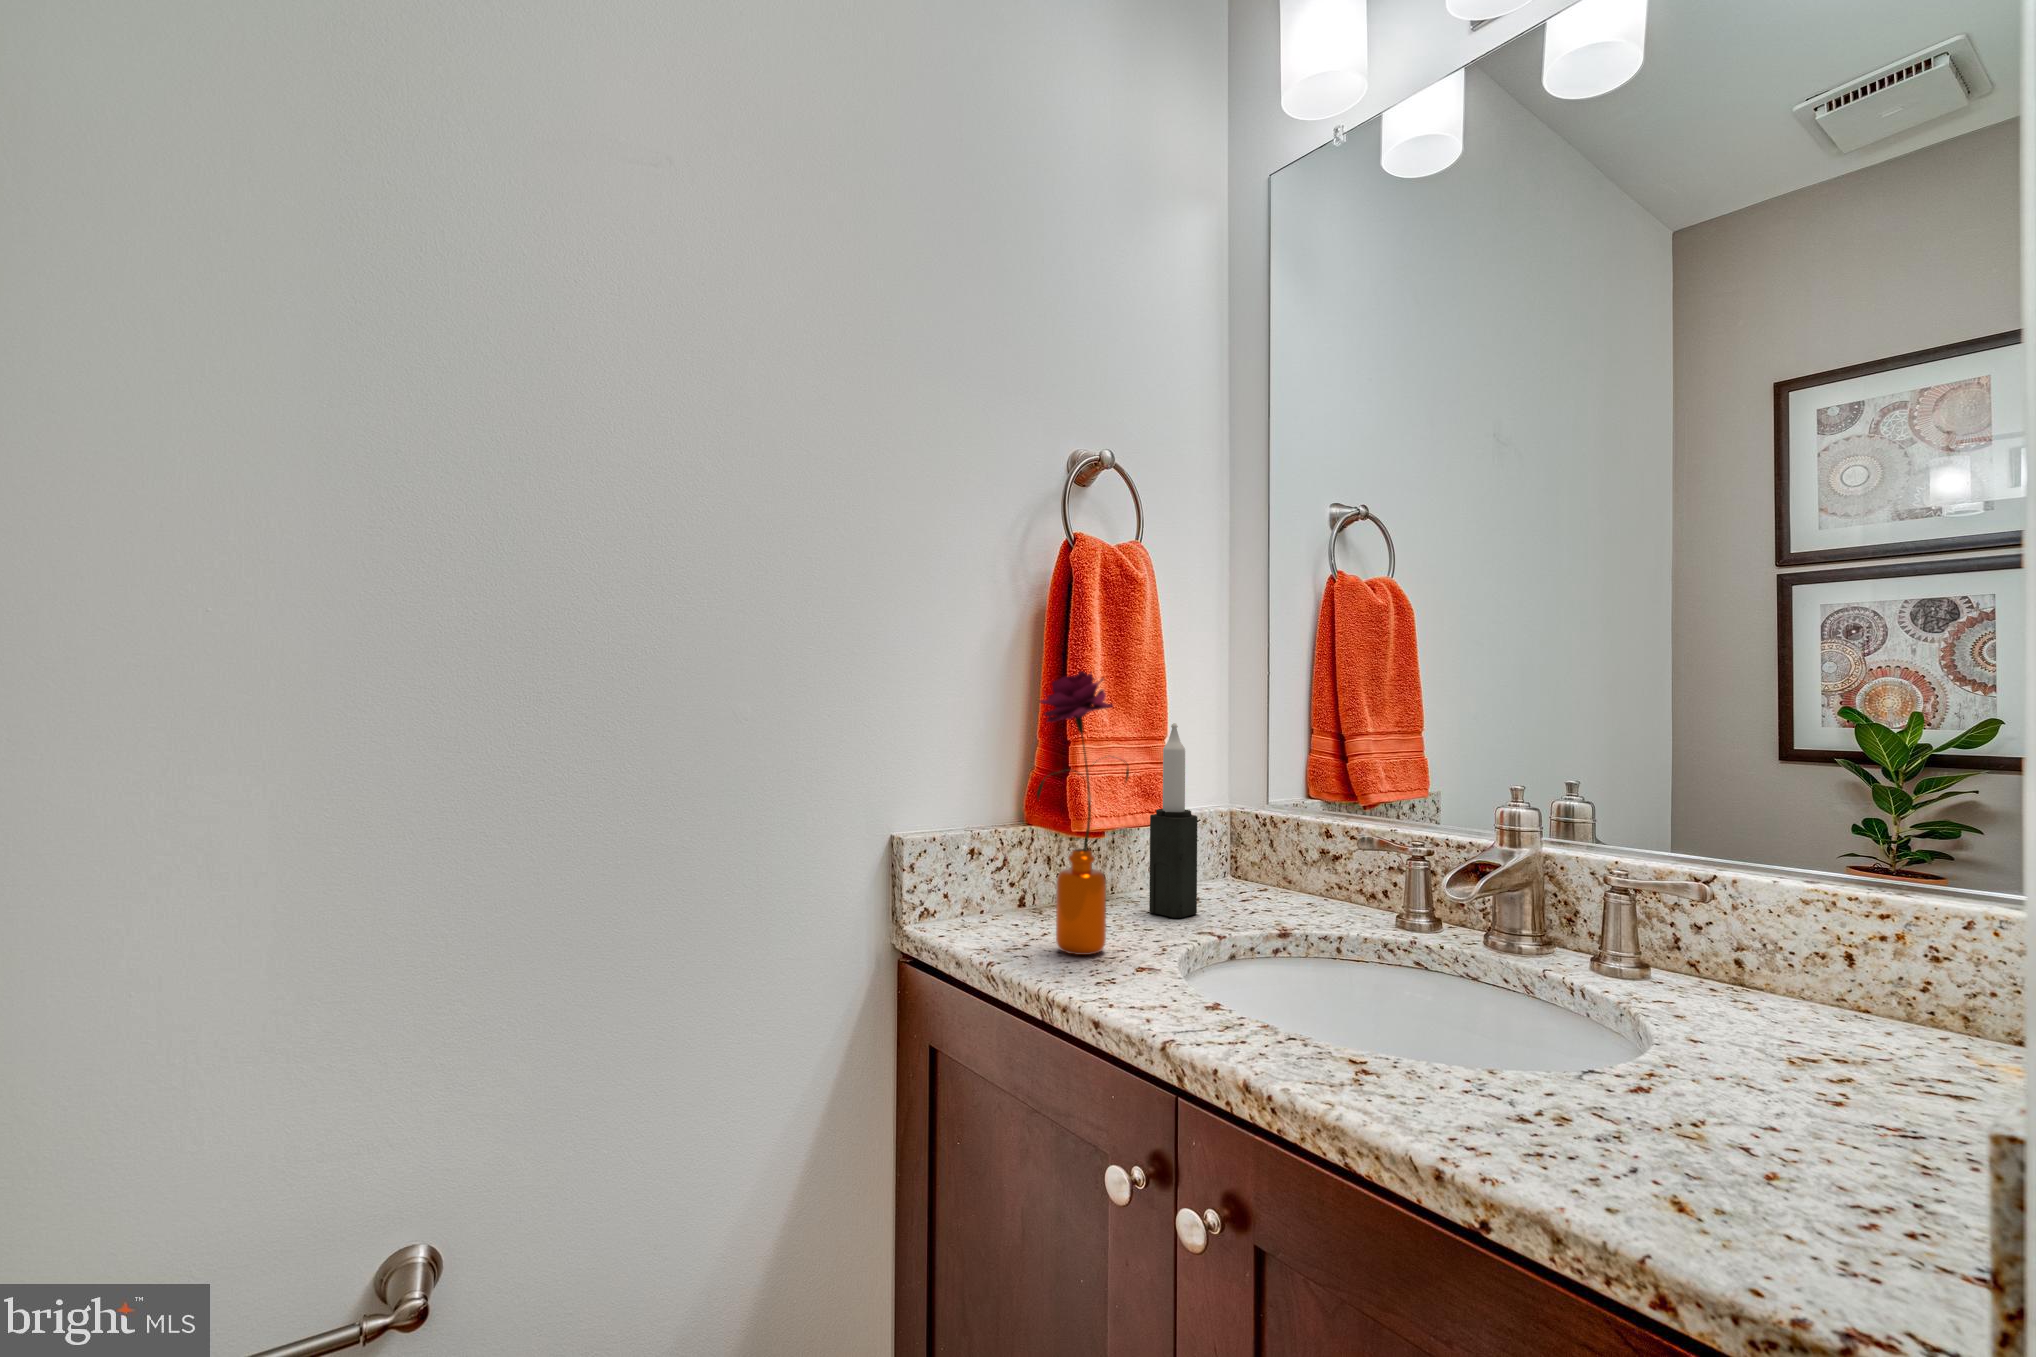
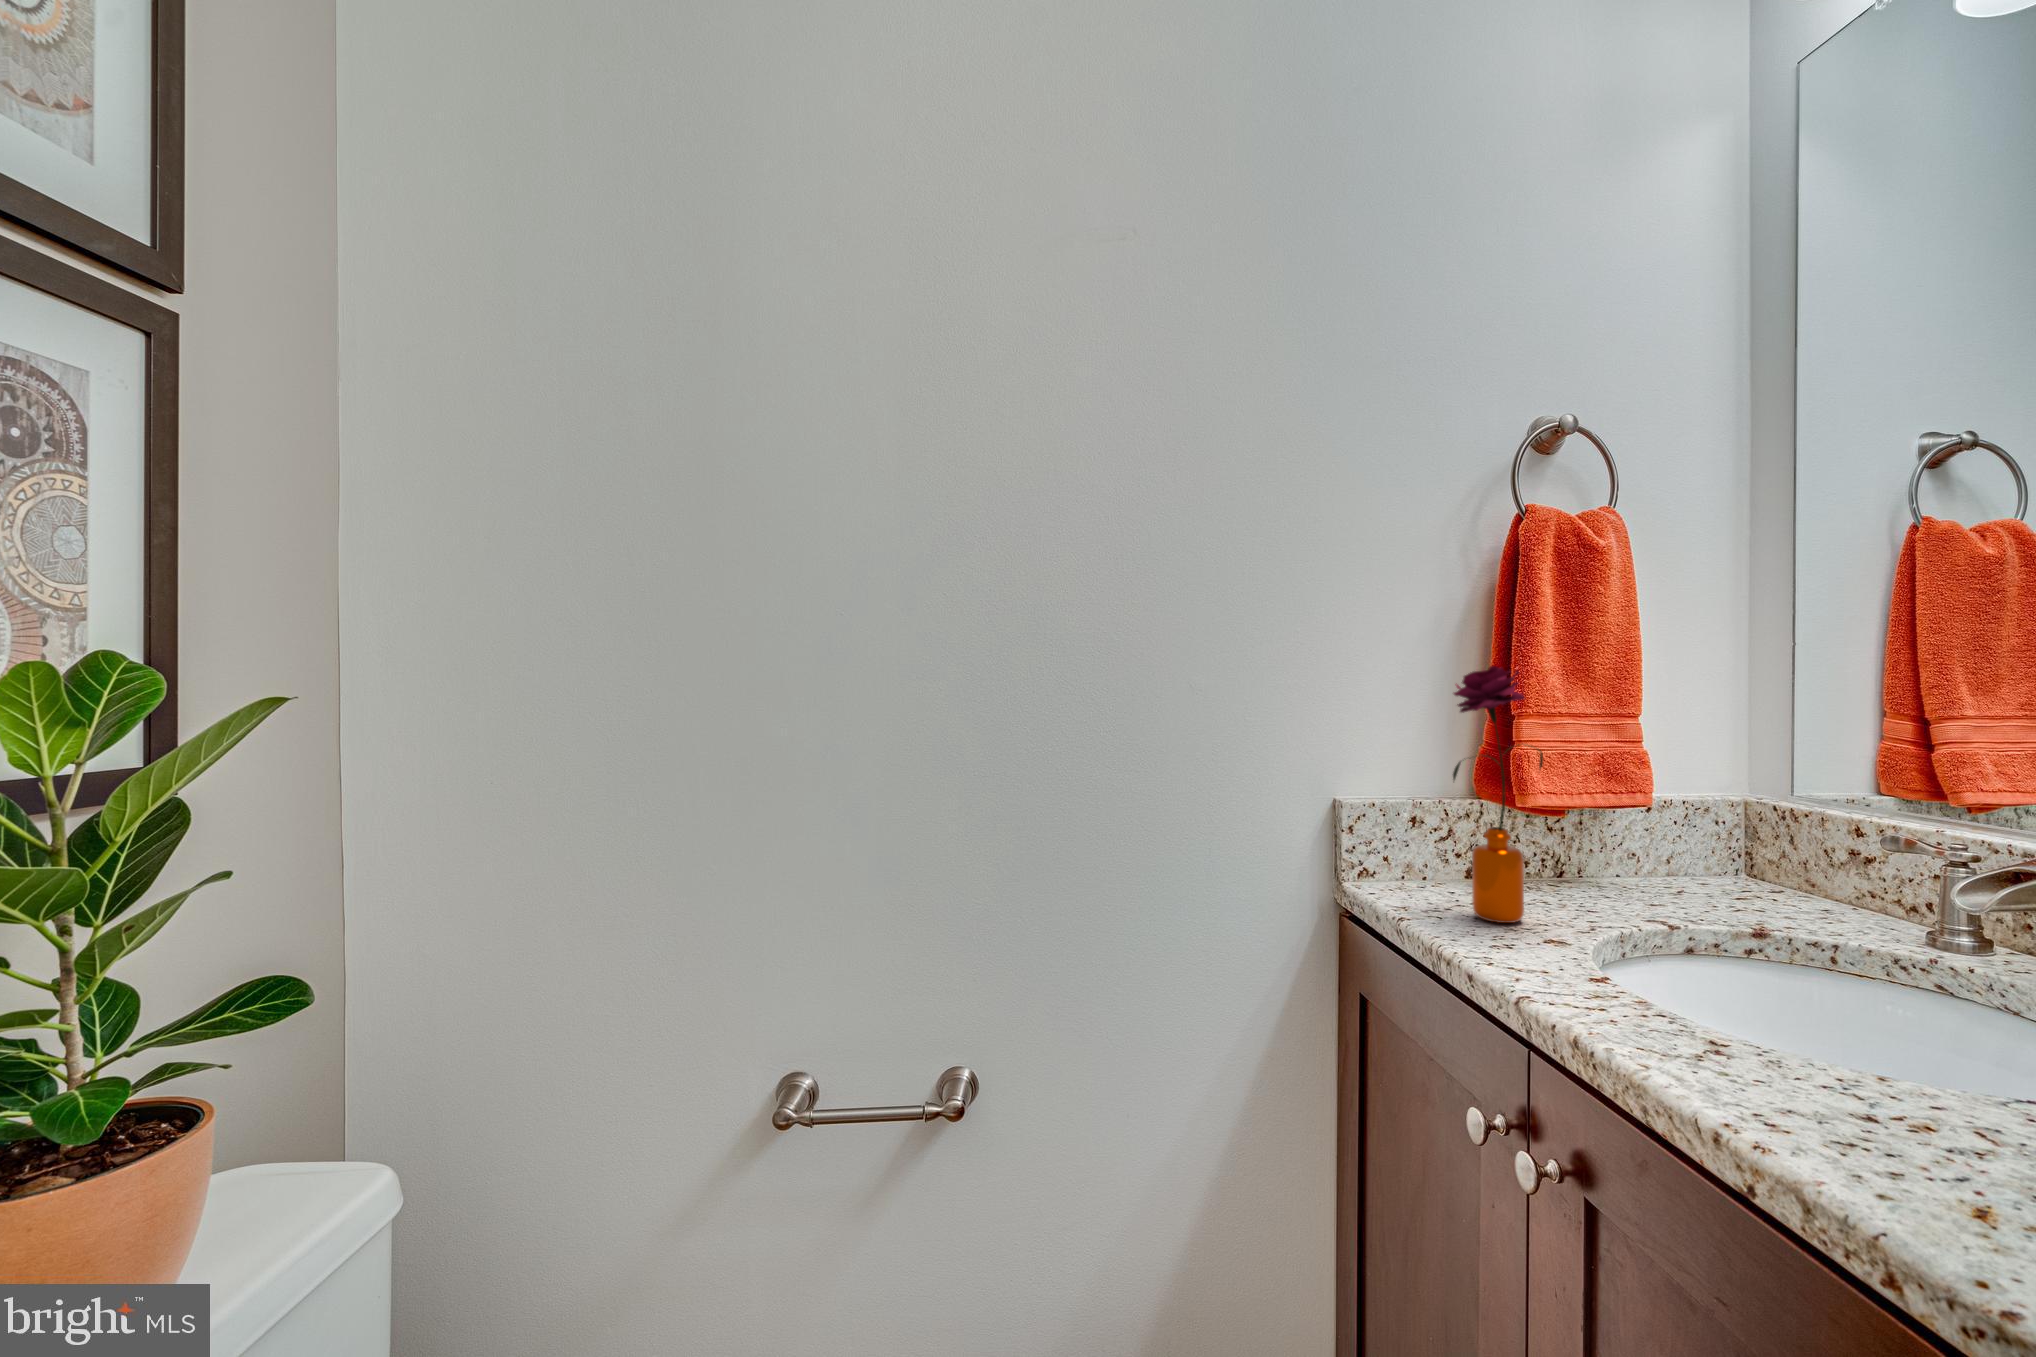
candle: present [1149,723,1197,918] -> none [1603,709,1662,904]

